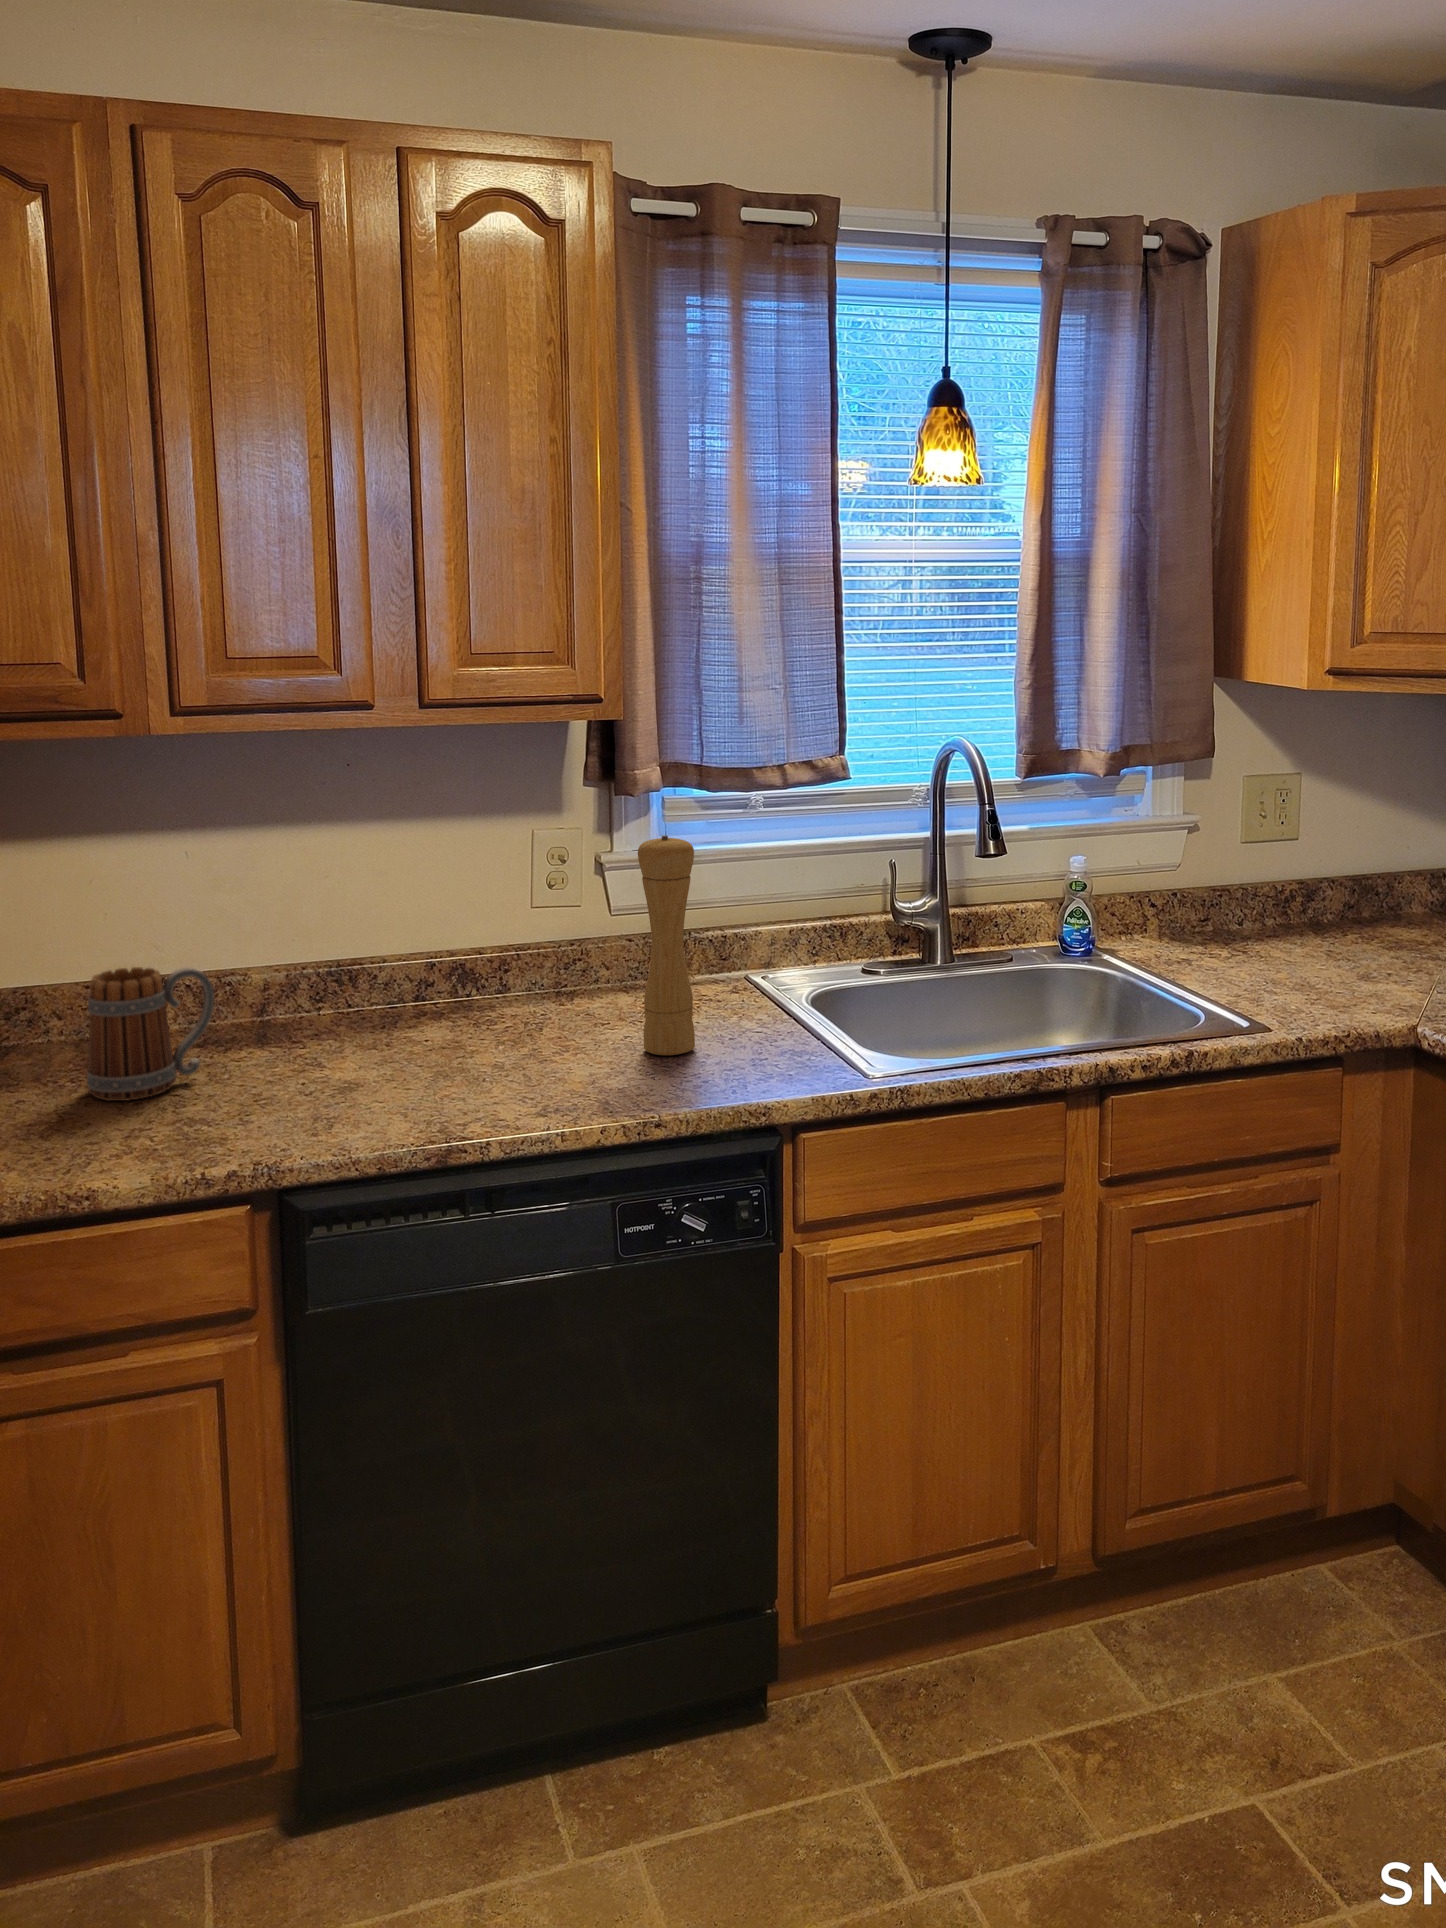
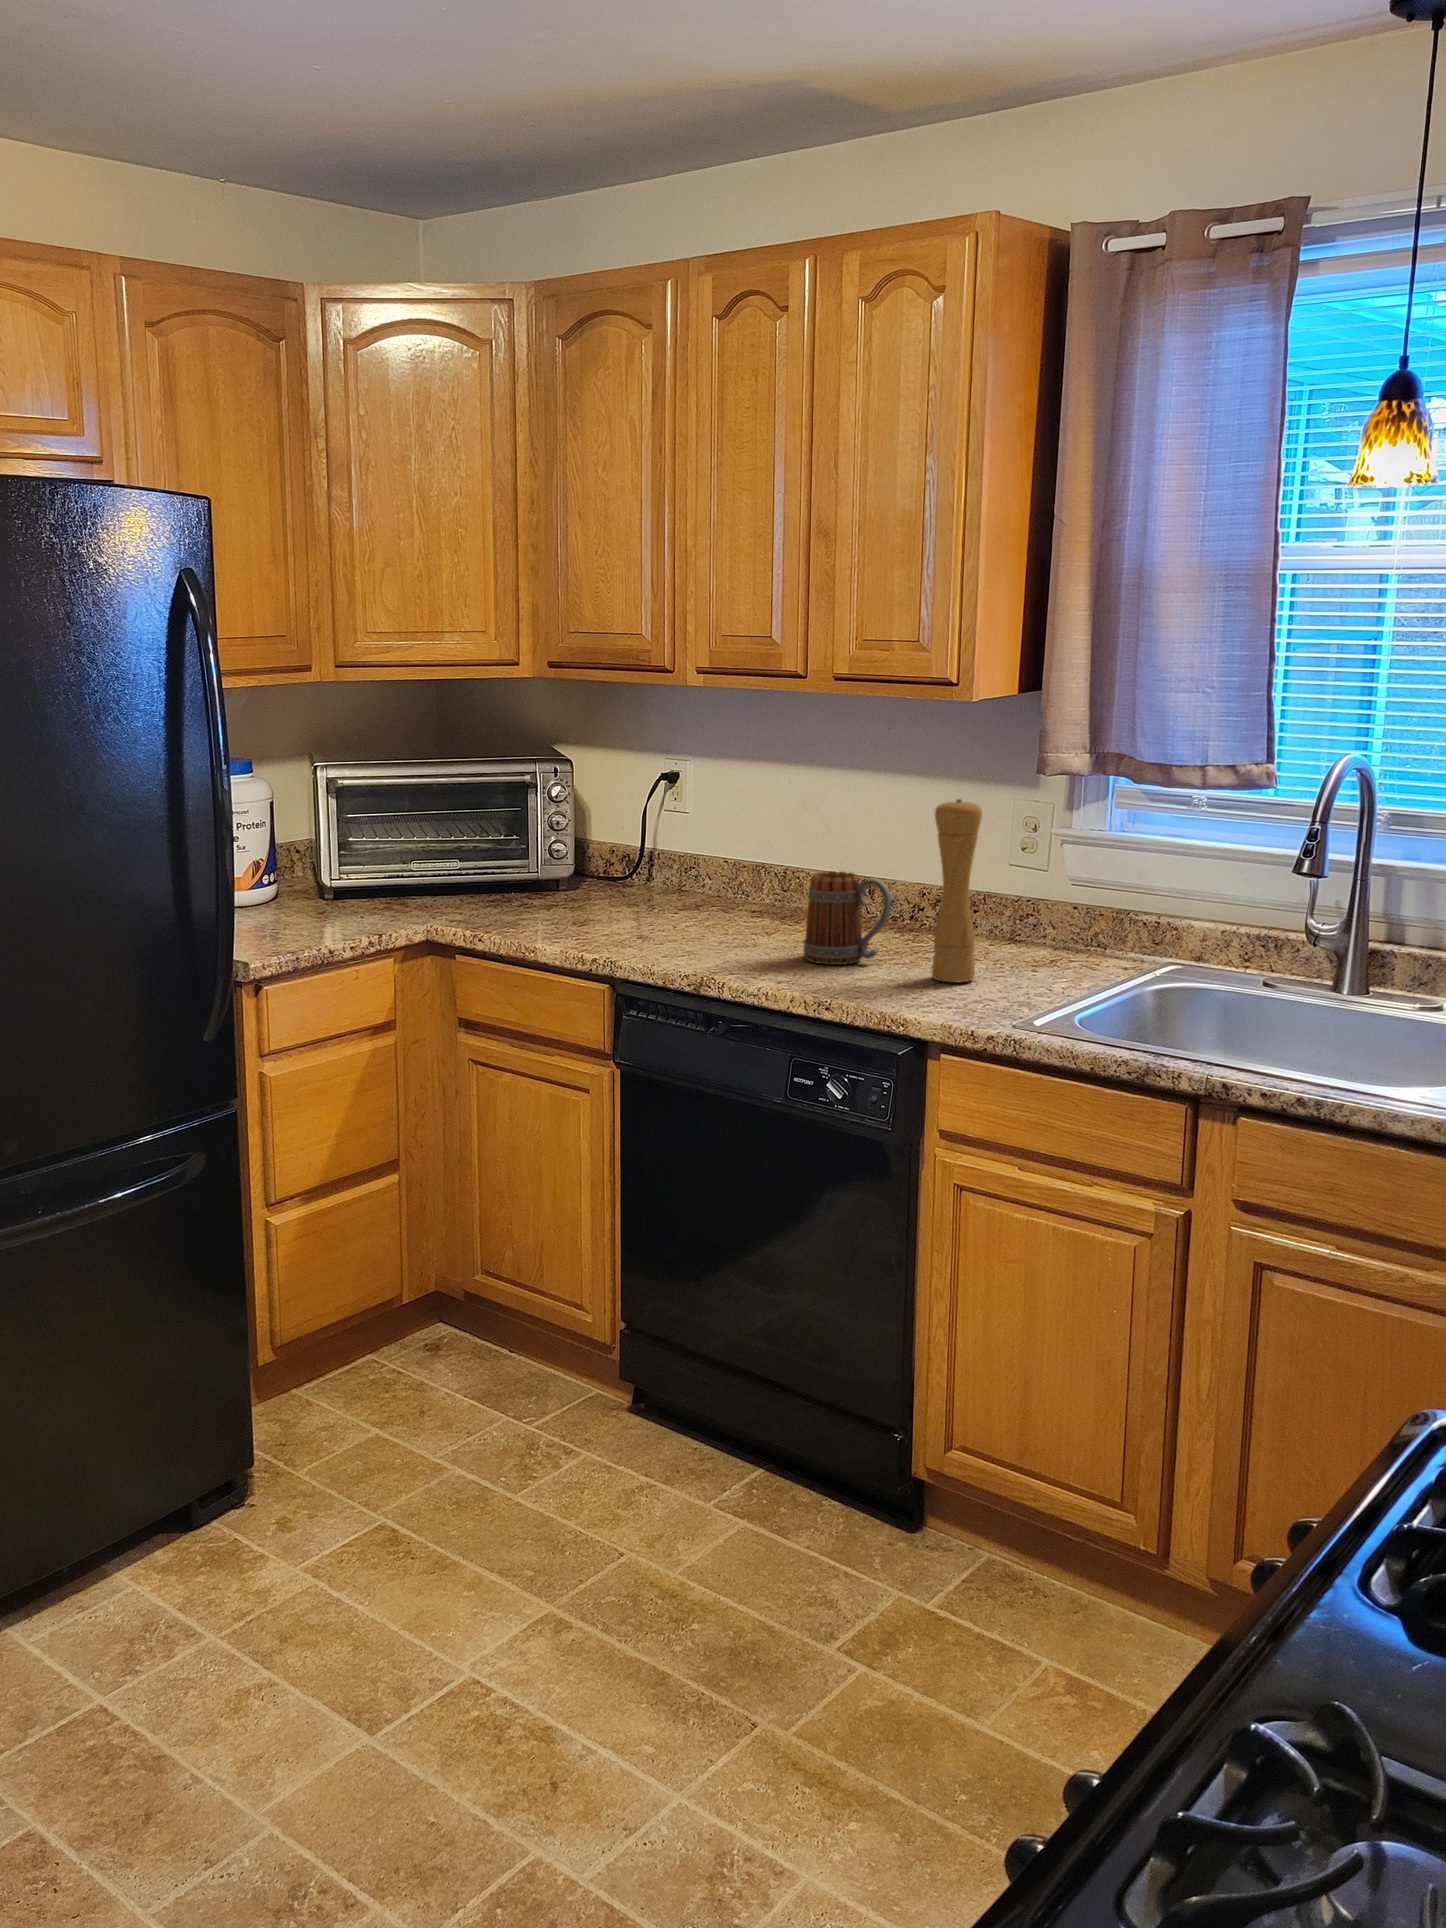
mug: present [87,967,214,1101] -> present [803,871,892,965]

